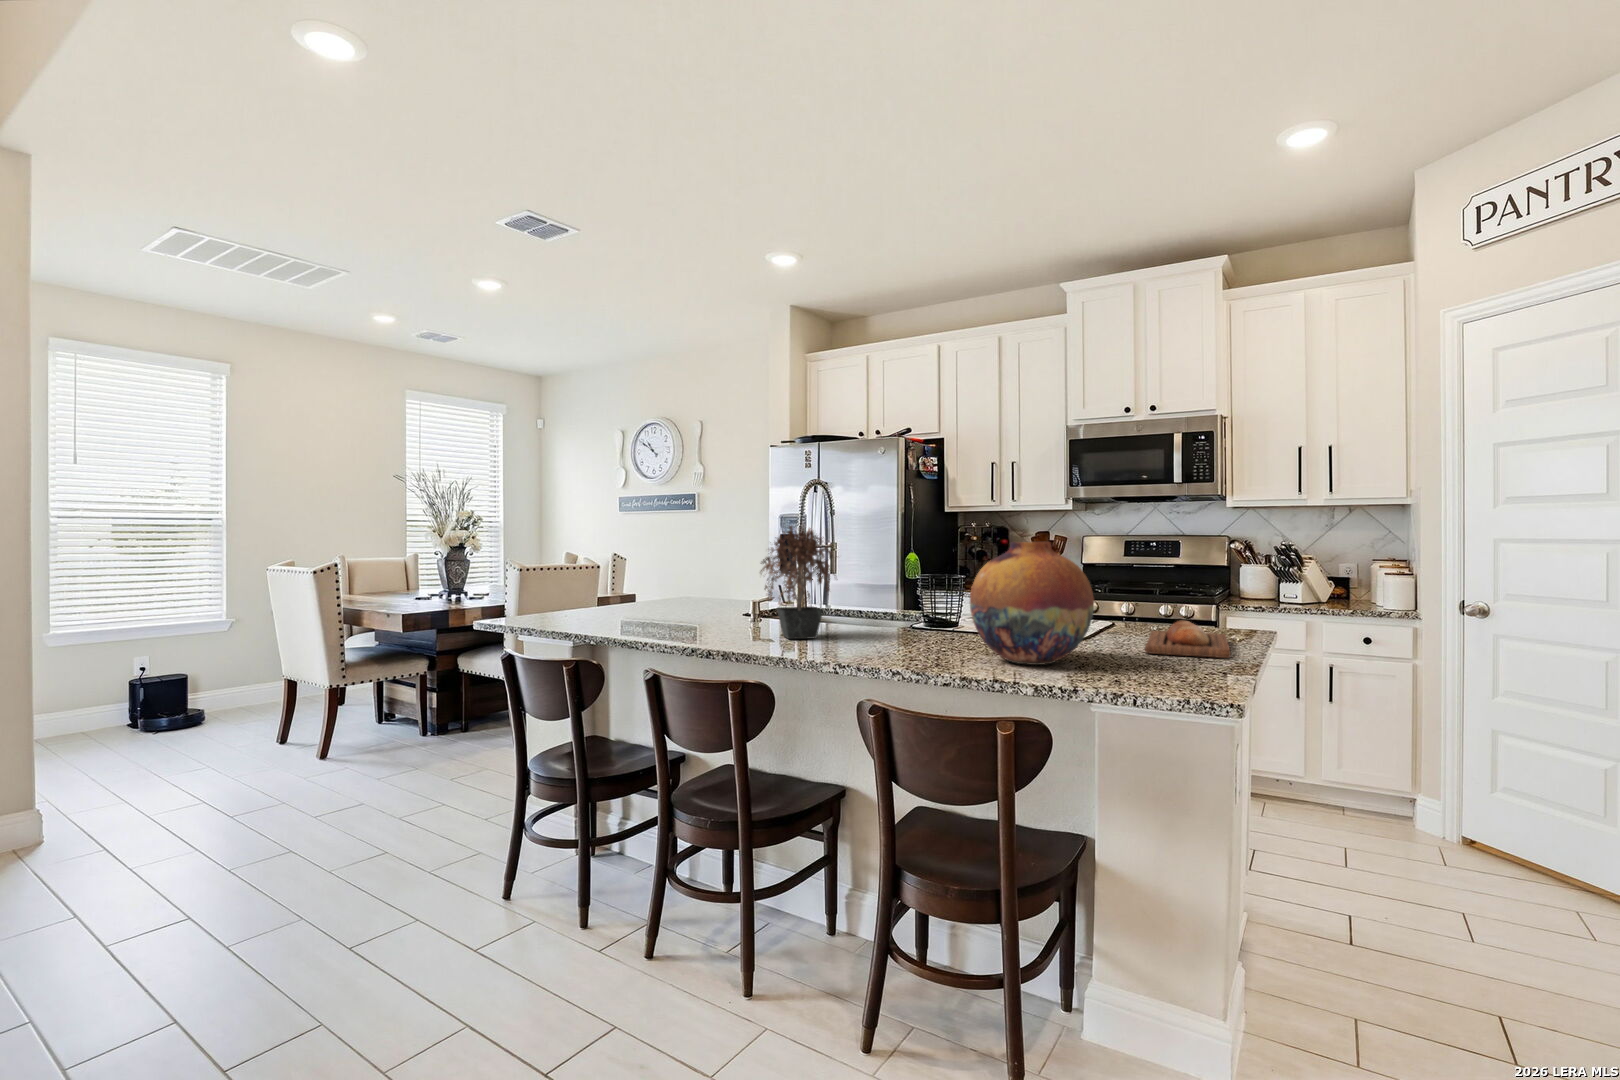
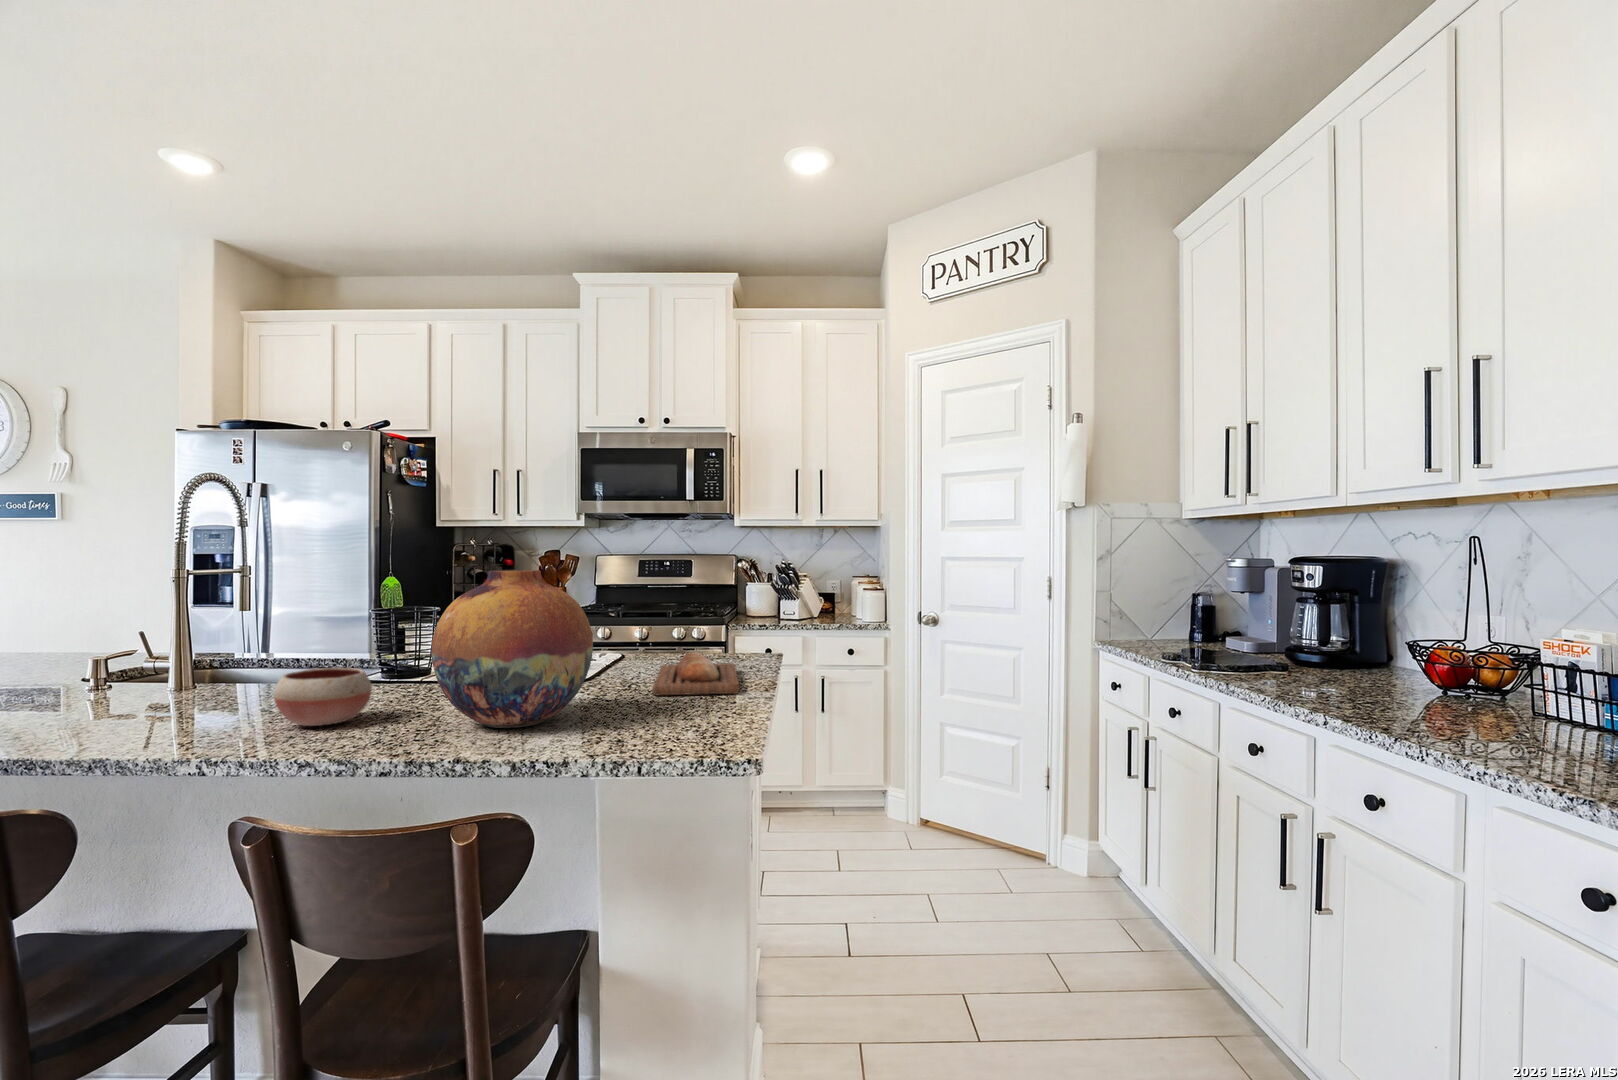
potted plant: present [760,526,837,639] -> none [84,546,243,721]
bowl: none [866,611,926,651] -> present [274,668,372,726]

